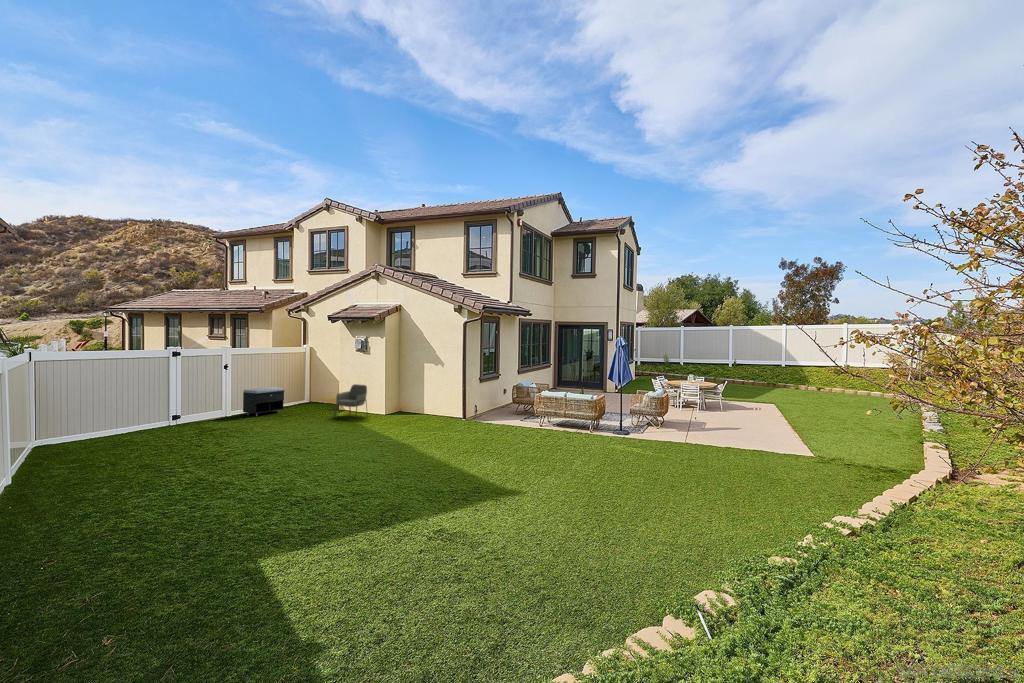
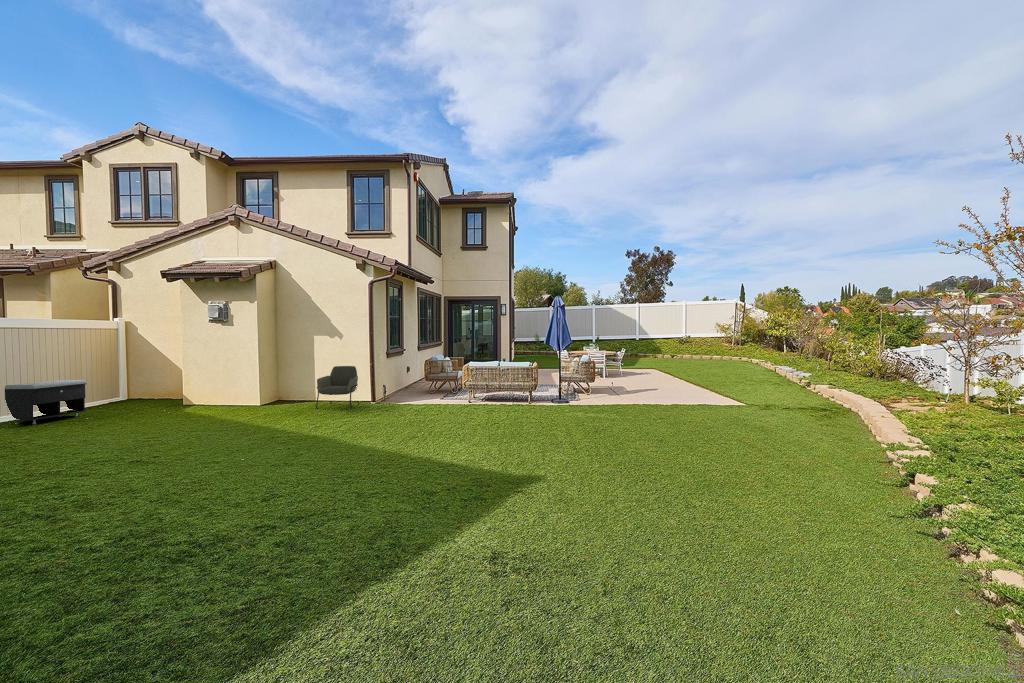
armchair: present [335,384,367,417] -> present [316,366,359,408]

